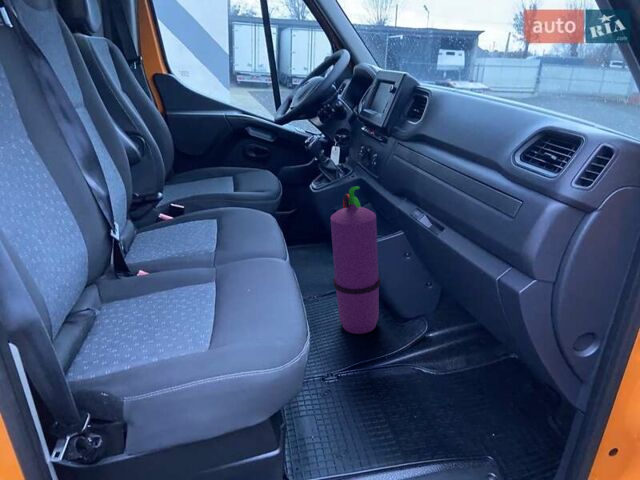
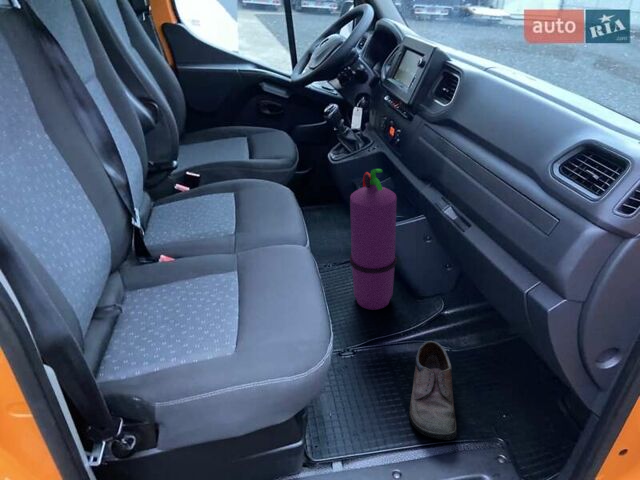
shoe: none [396,356,445,451] -> present [409,341,456,440]

